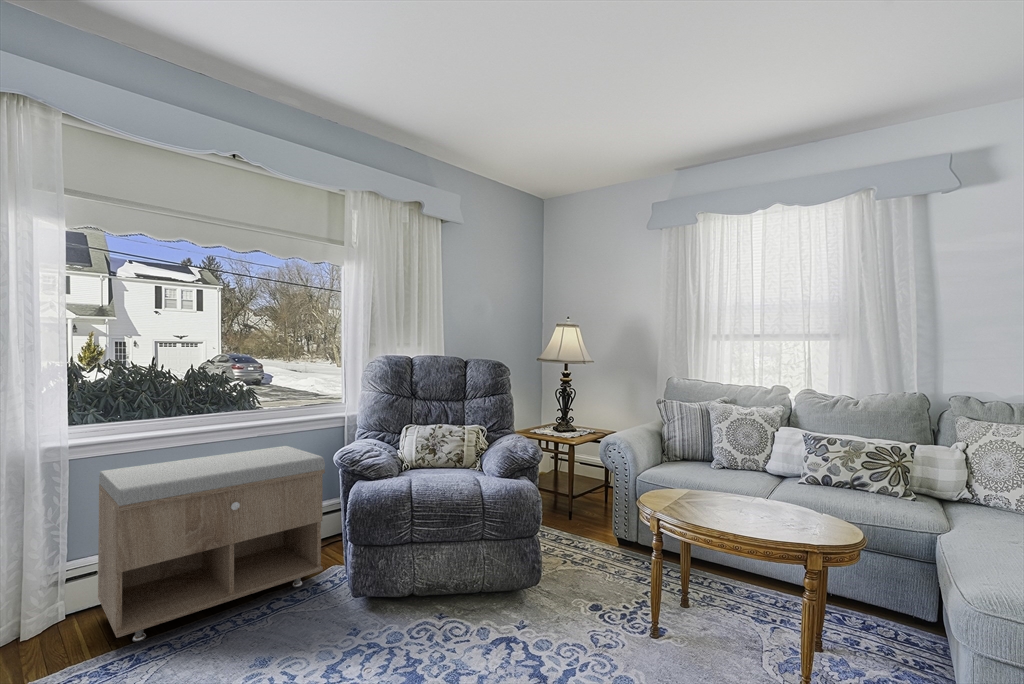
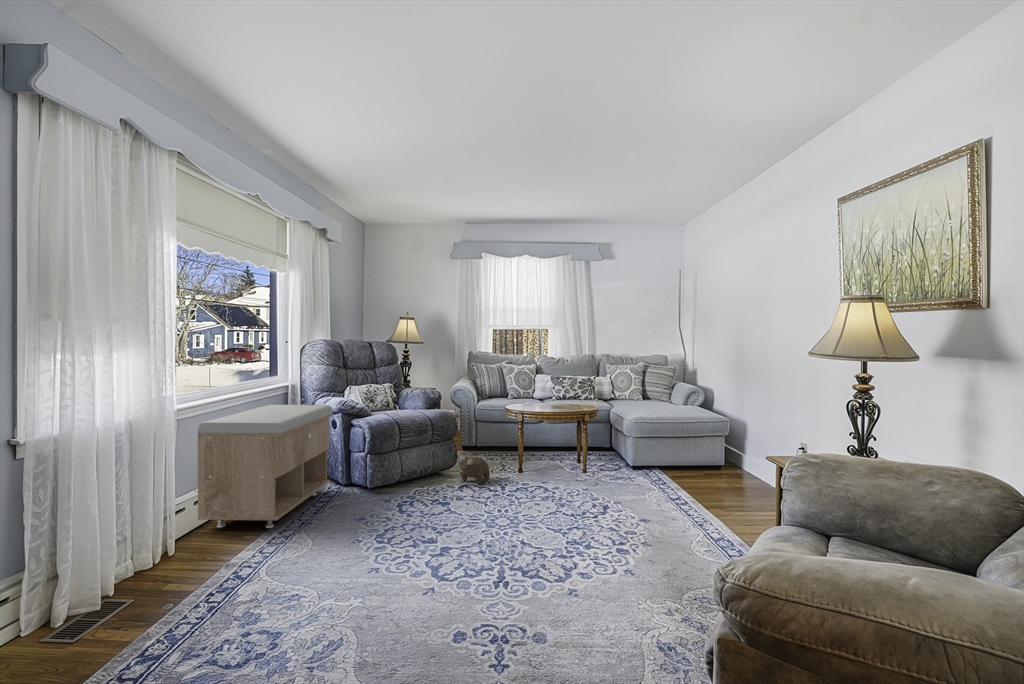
plush toy: none [469,588,548,655] -> present [457,457,490,484]

